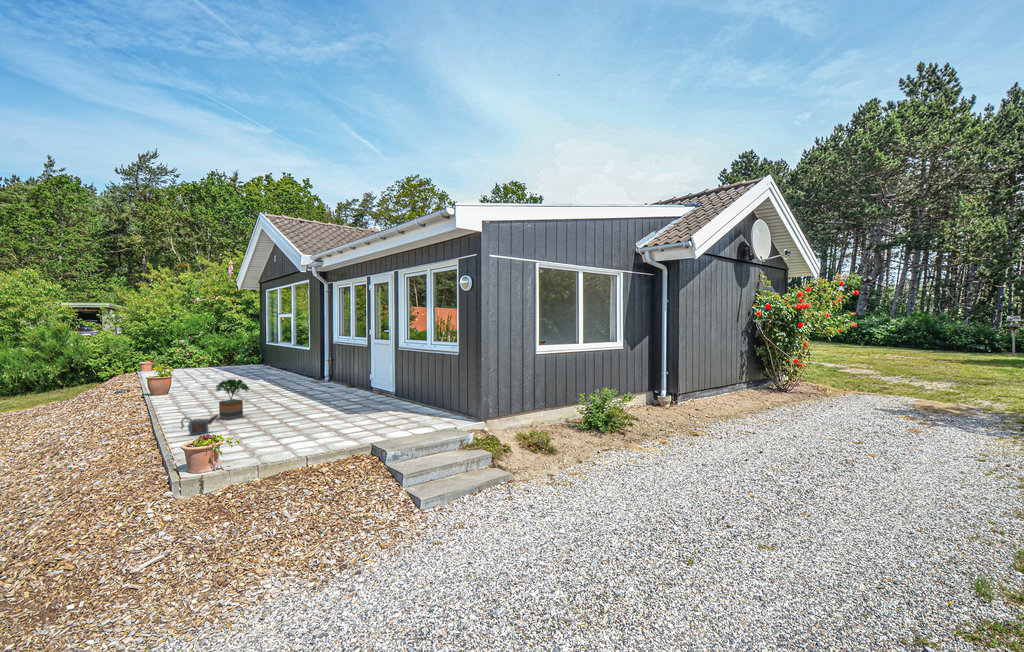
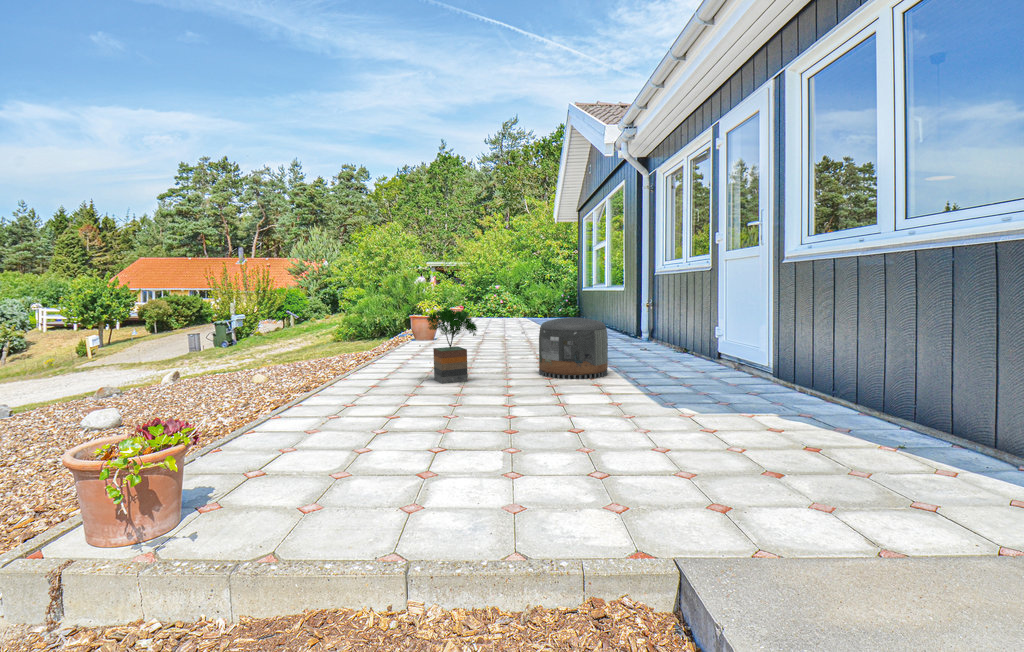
pouf: none [279,377,319,410] -> present [539,318,608,379]
watering can: present [181,415,218,435] -> none [333,368,397,403]

